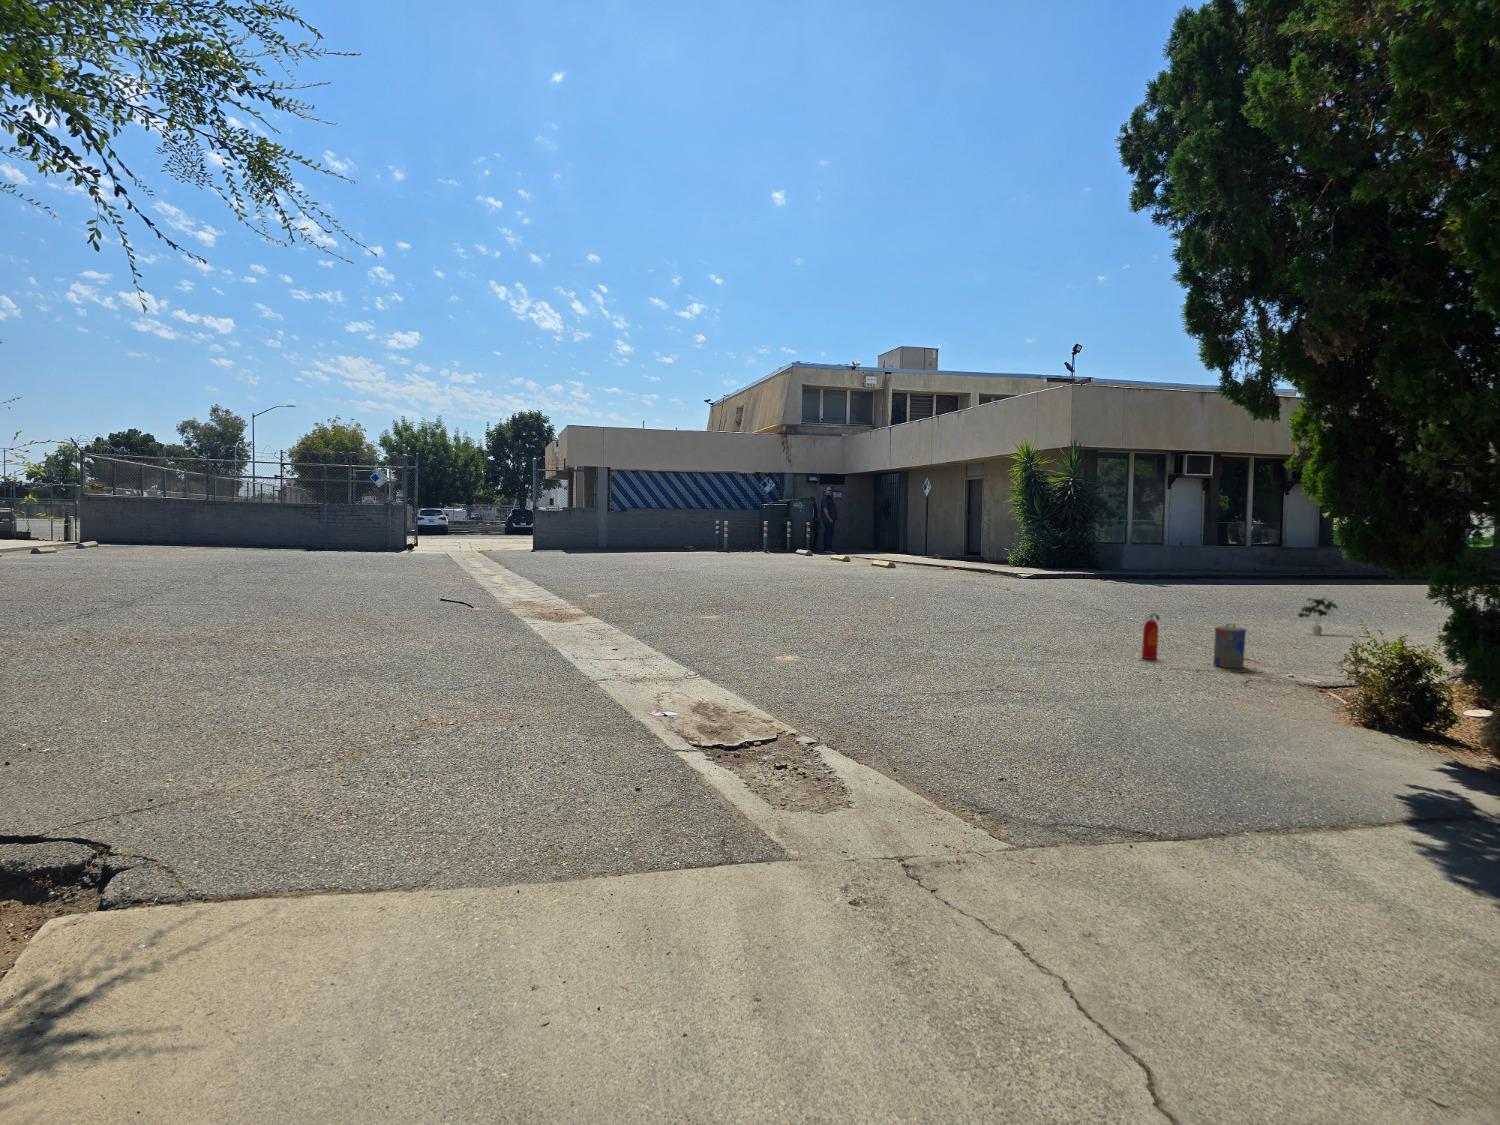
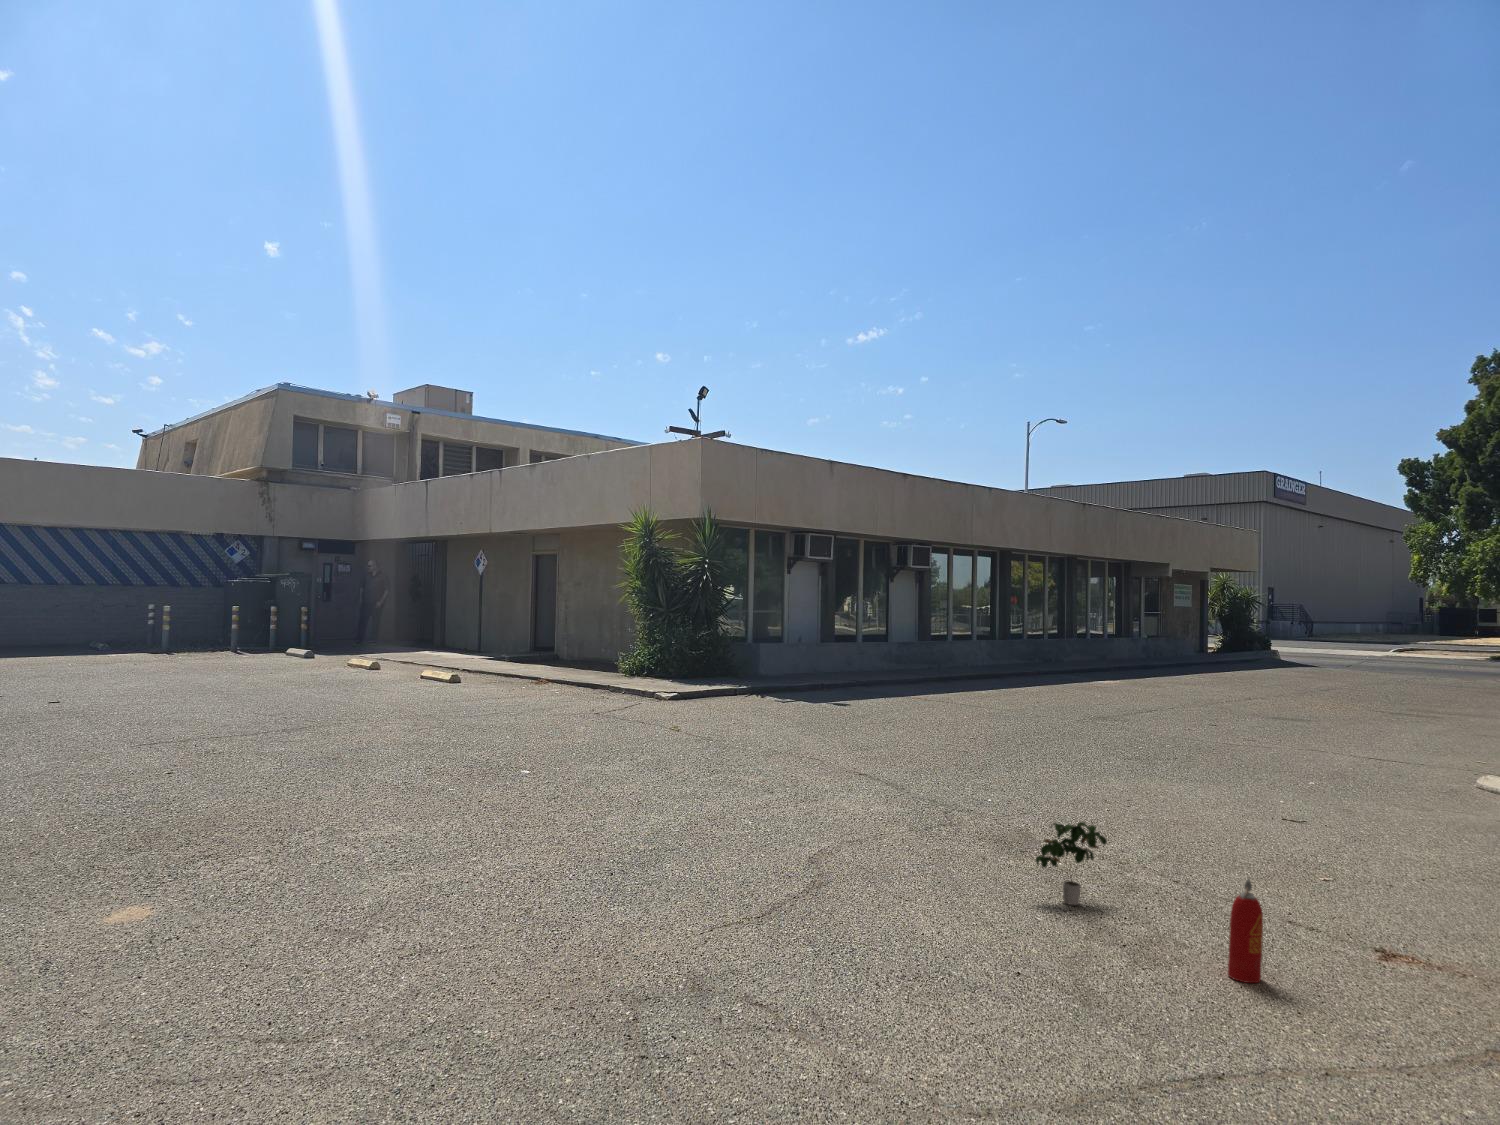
potted plant: present [1298,598,1338,636] -> present [1036,822,1107,905]
trash can: present [1213,624,1246,668] -> none [1374,900,1447,1001]

